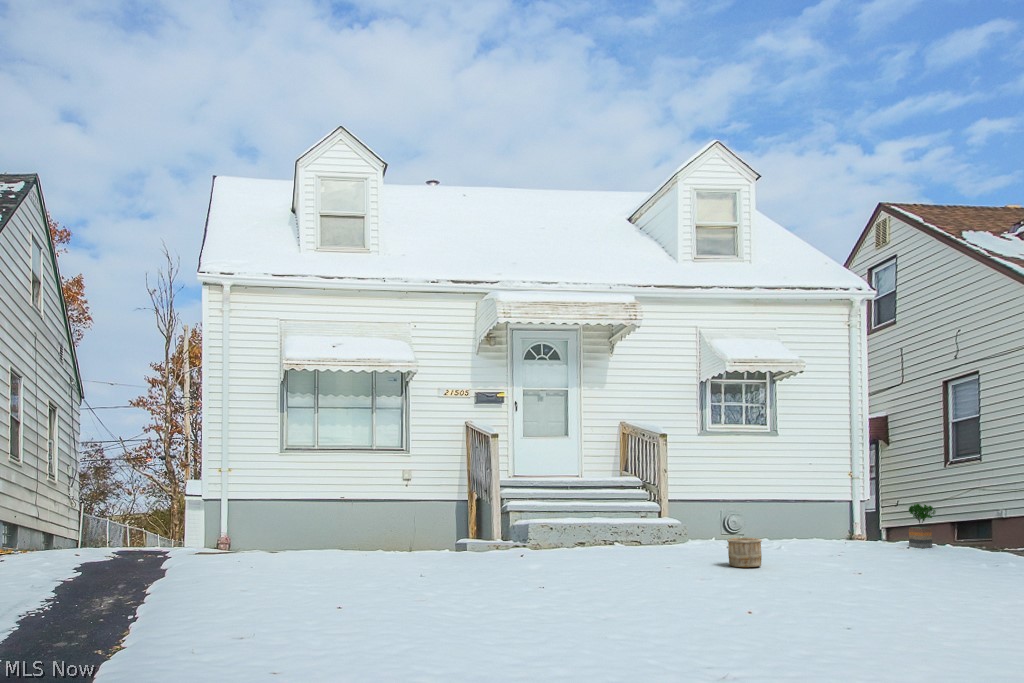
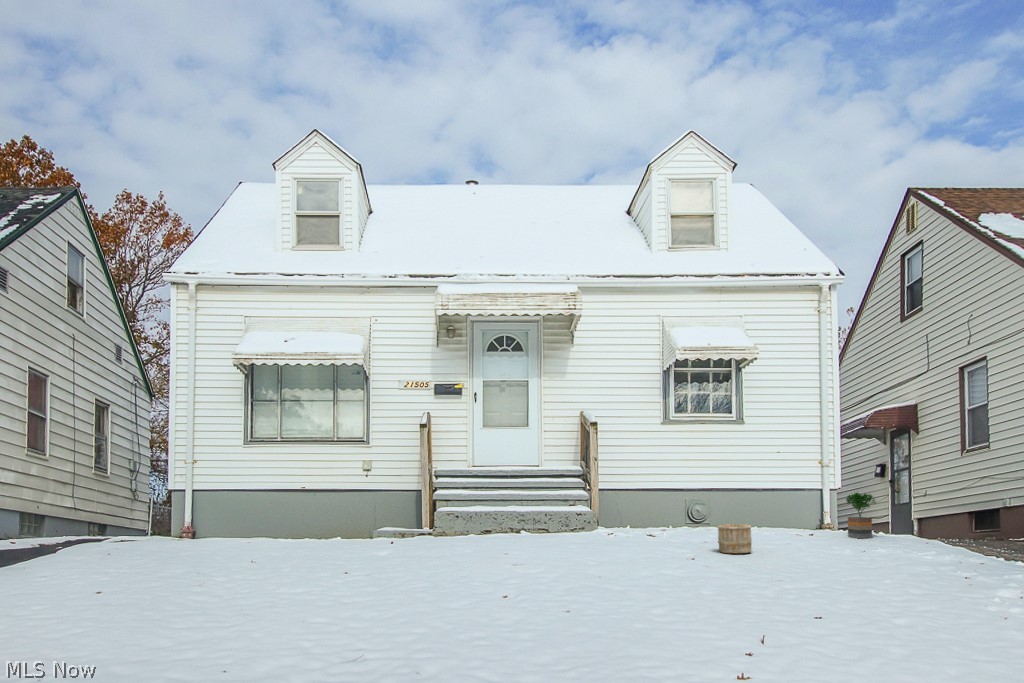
wooden bucket: present [727,538,762,567] -> present [717,524,751,553]

